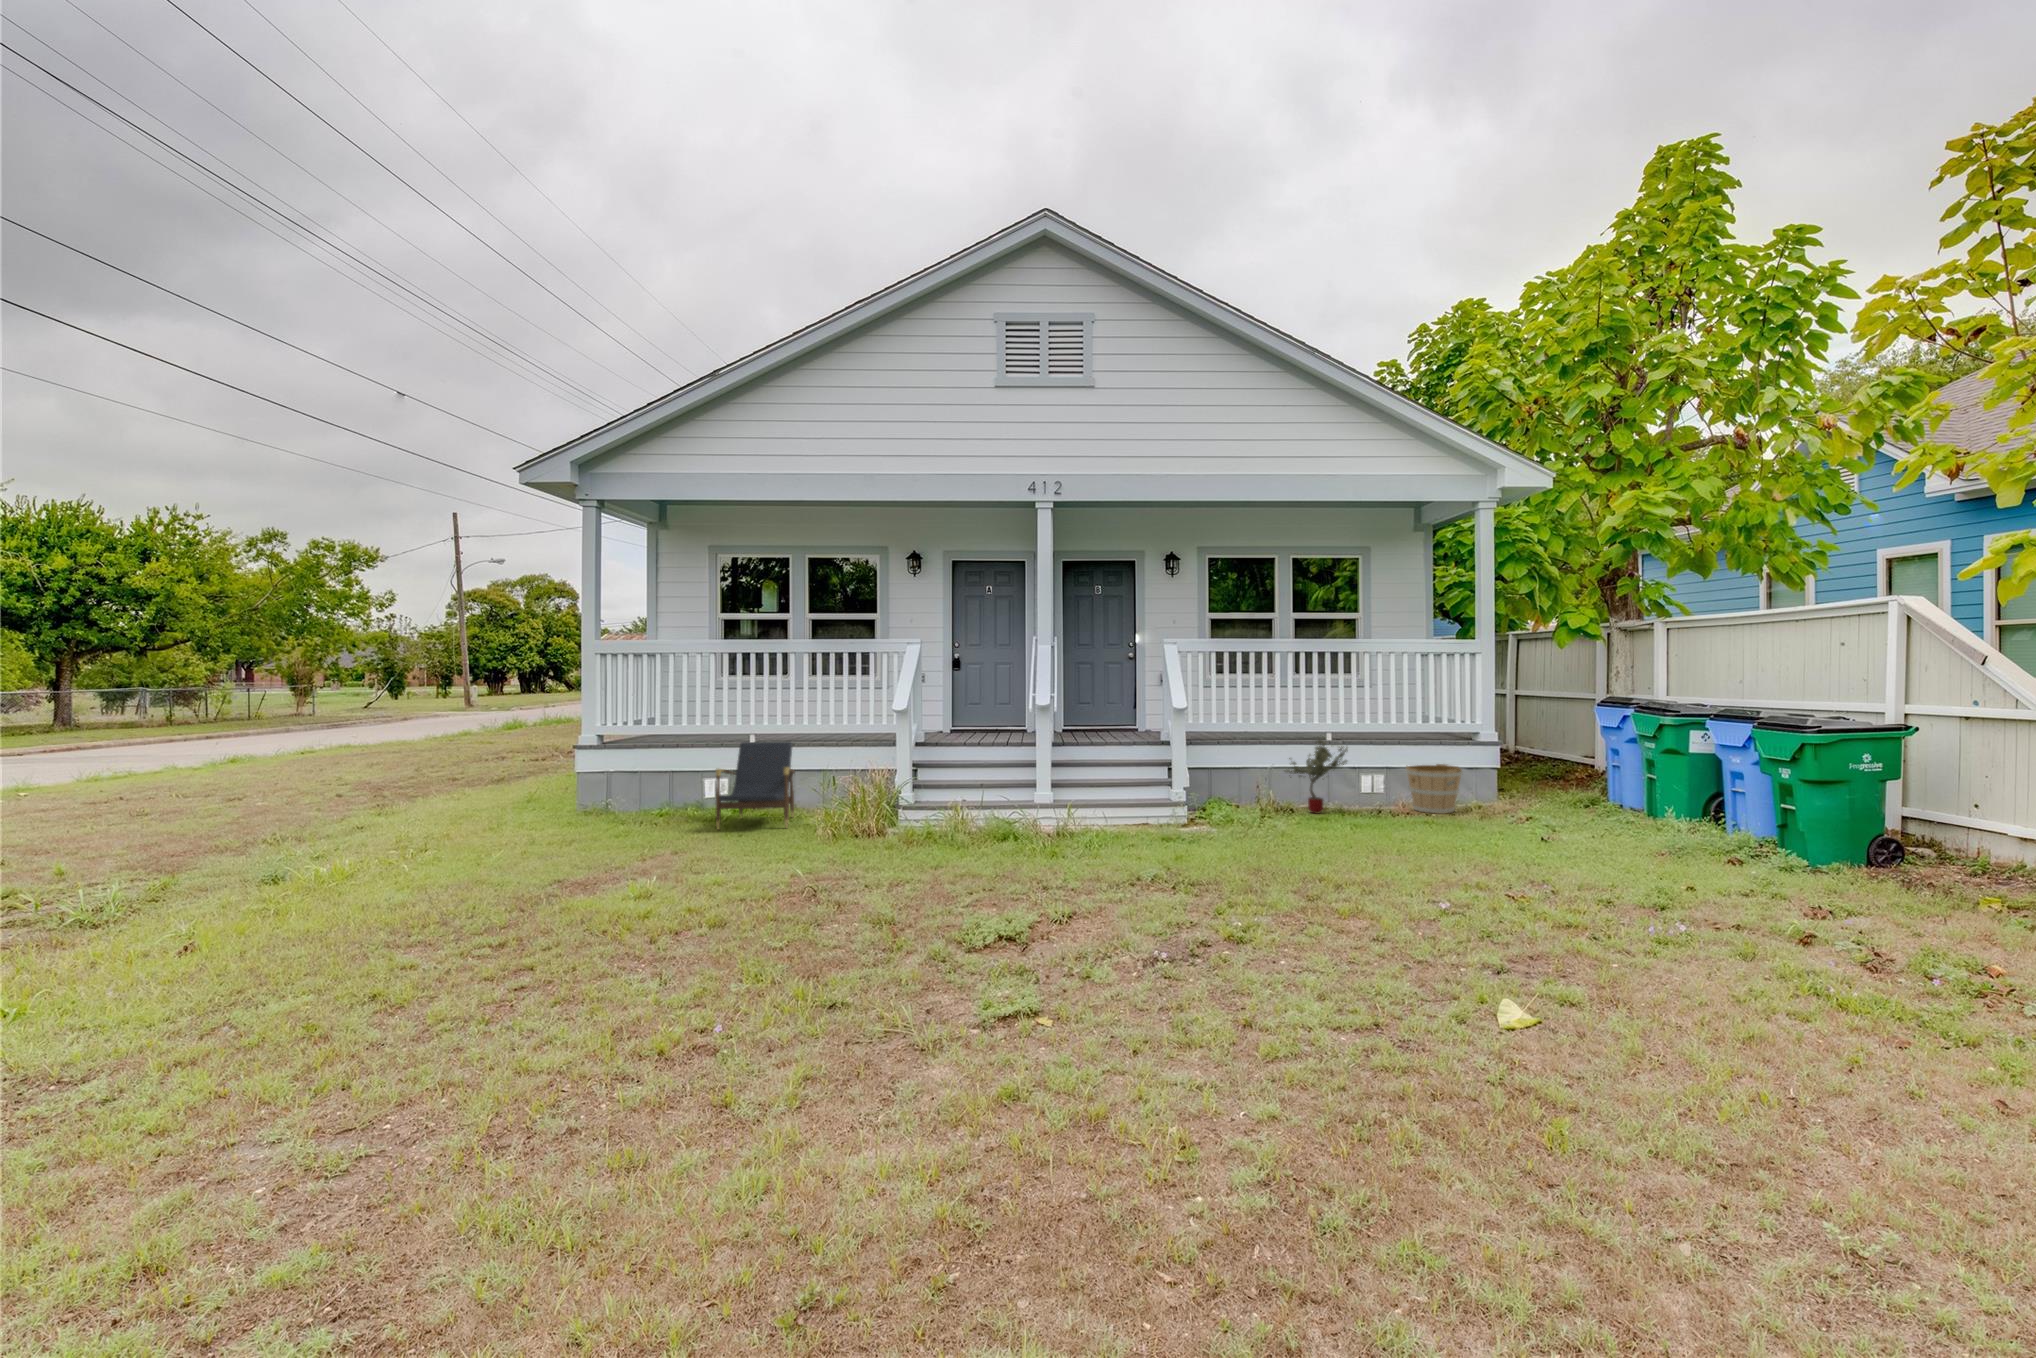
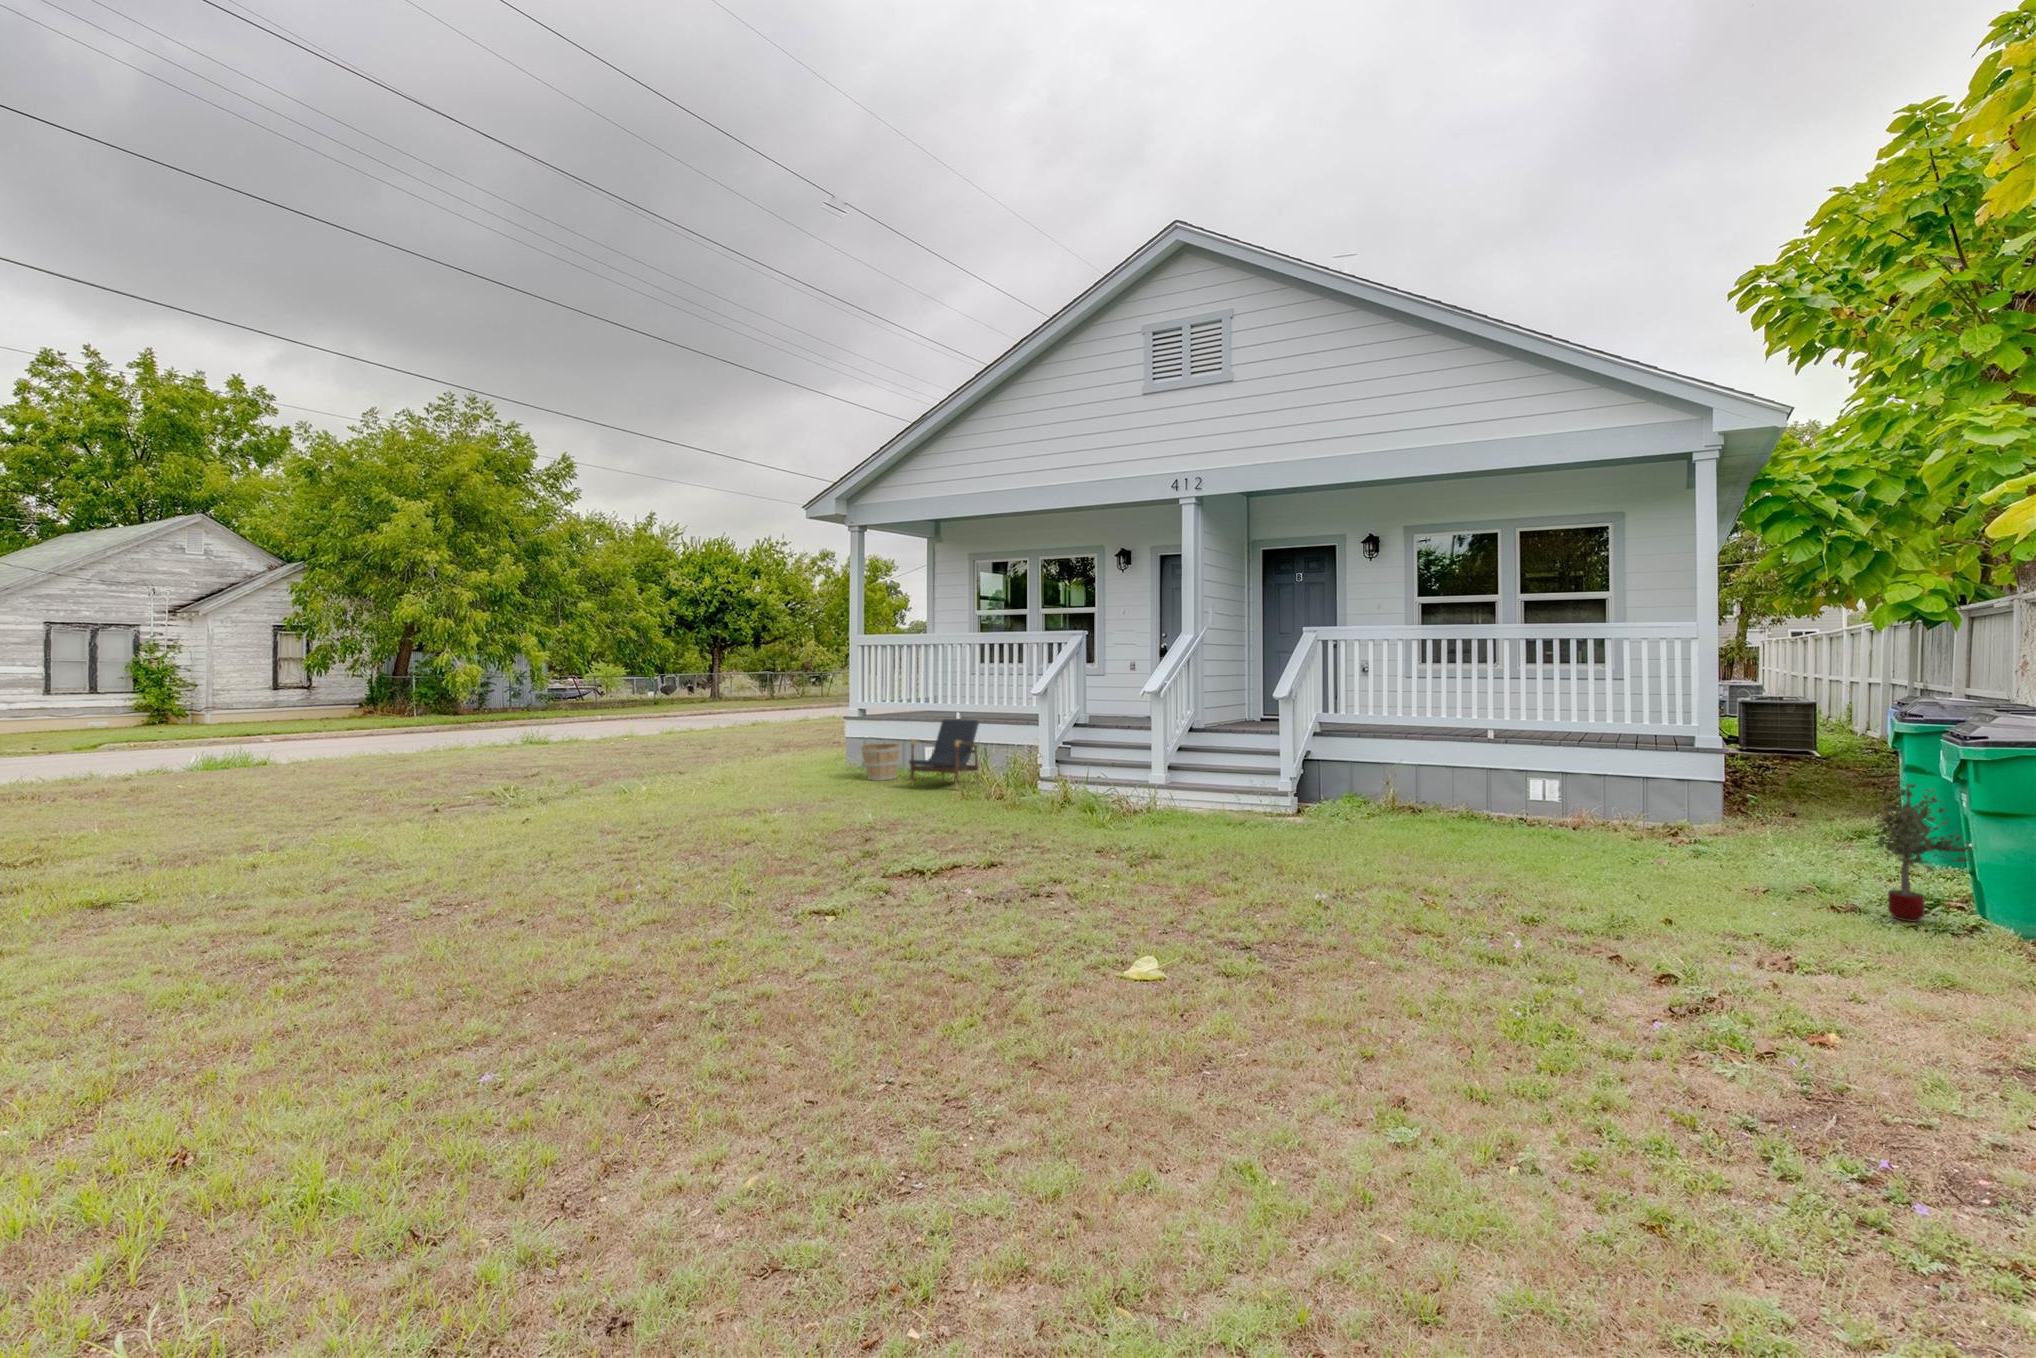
potted tree: present [1285,738,1348,814] -> present [1874,784,1973,922]
wooden bucket: present [1406,764,1463,814] -> present [861,743,901,781]

